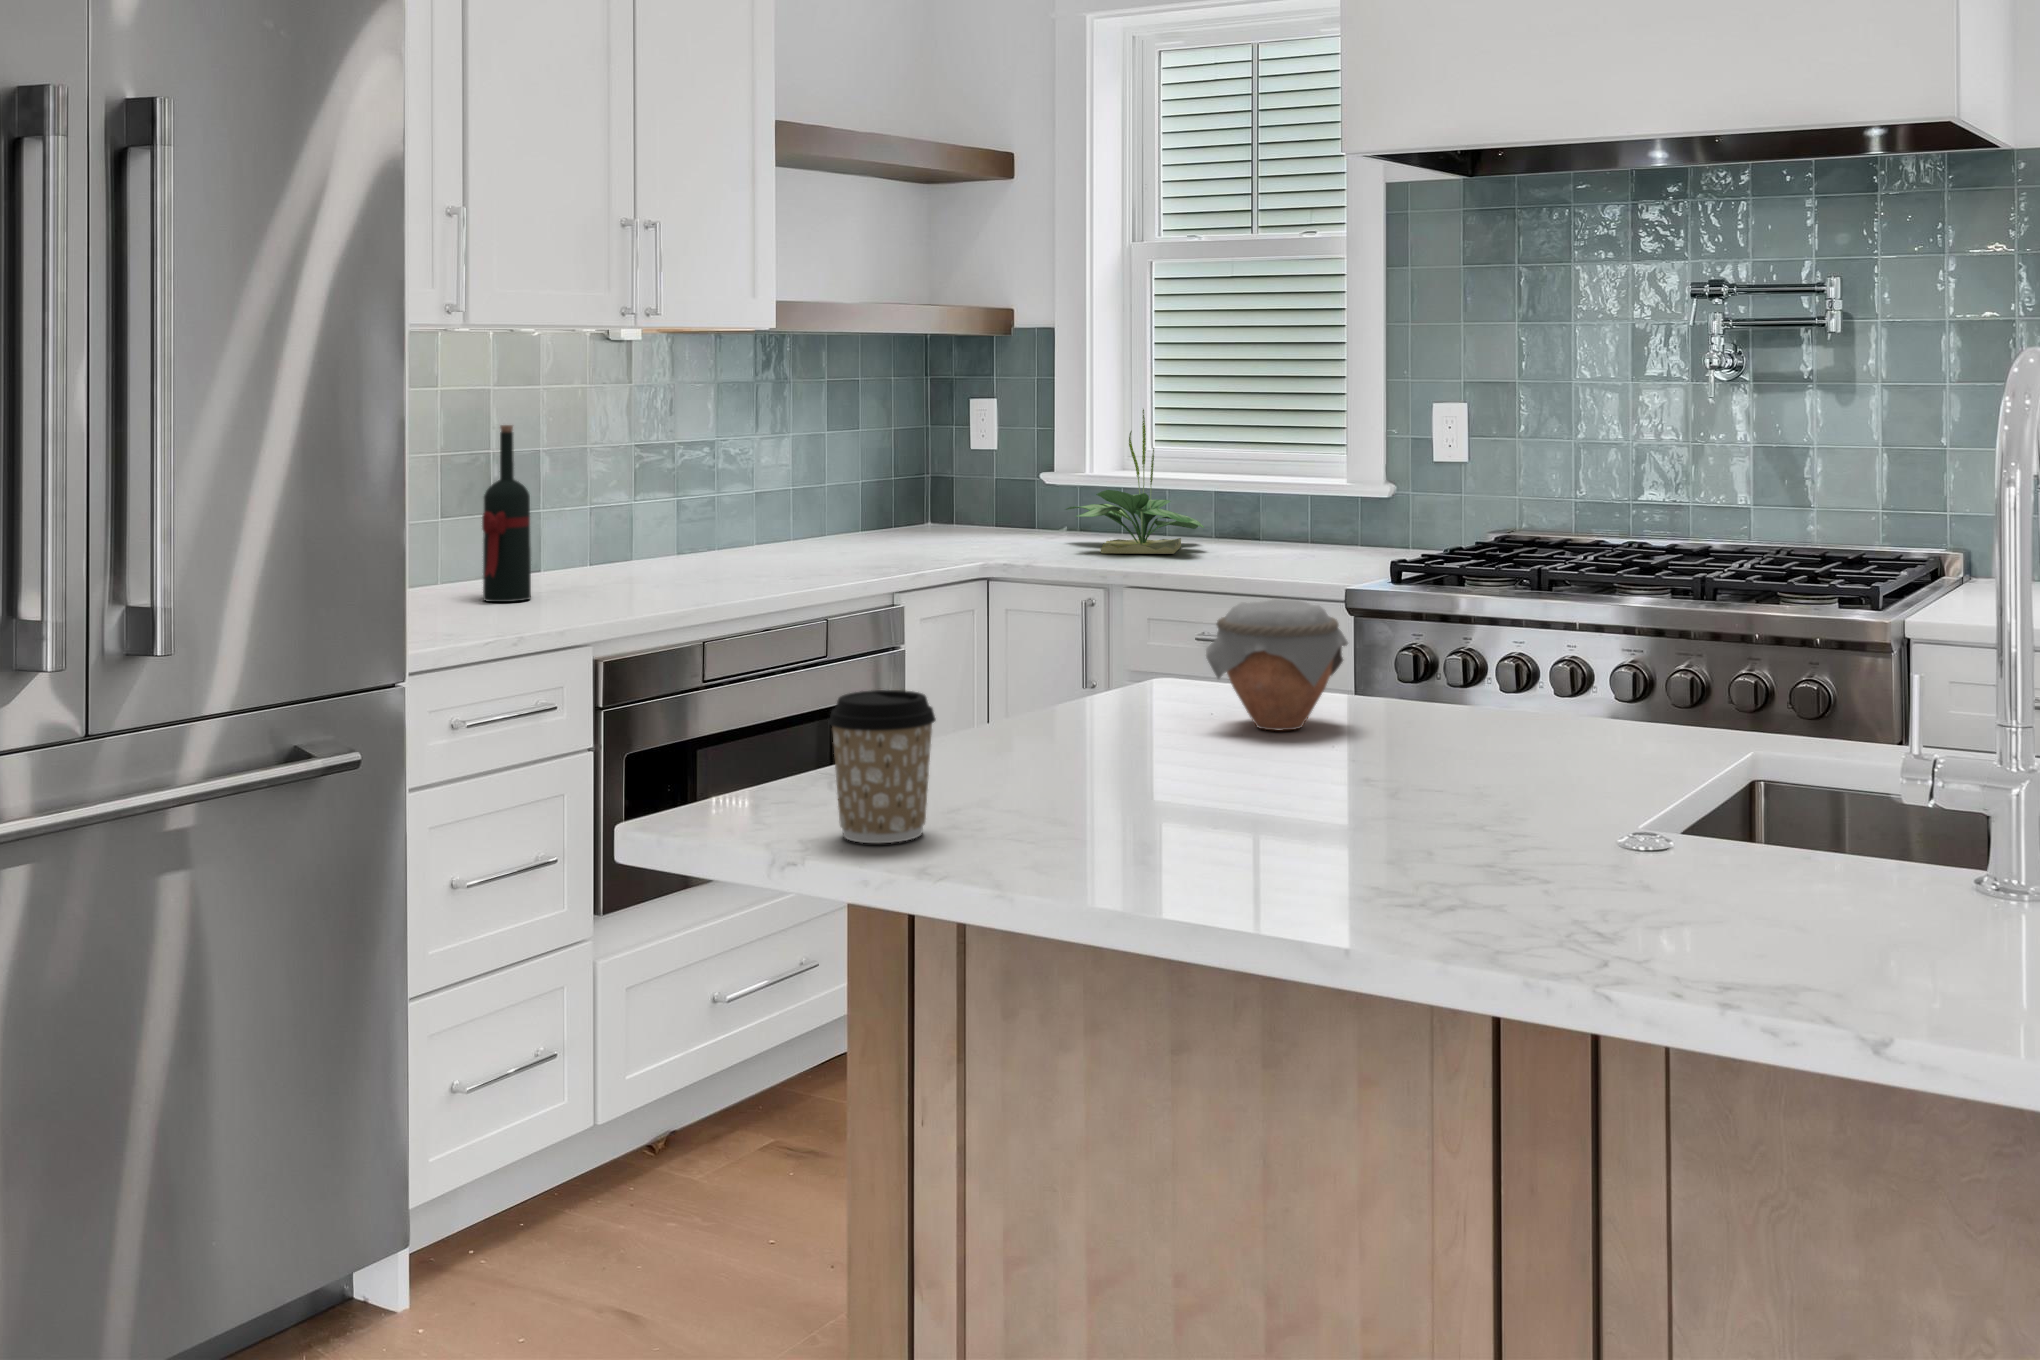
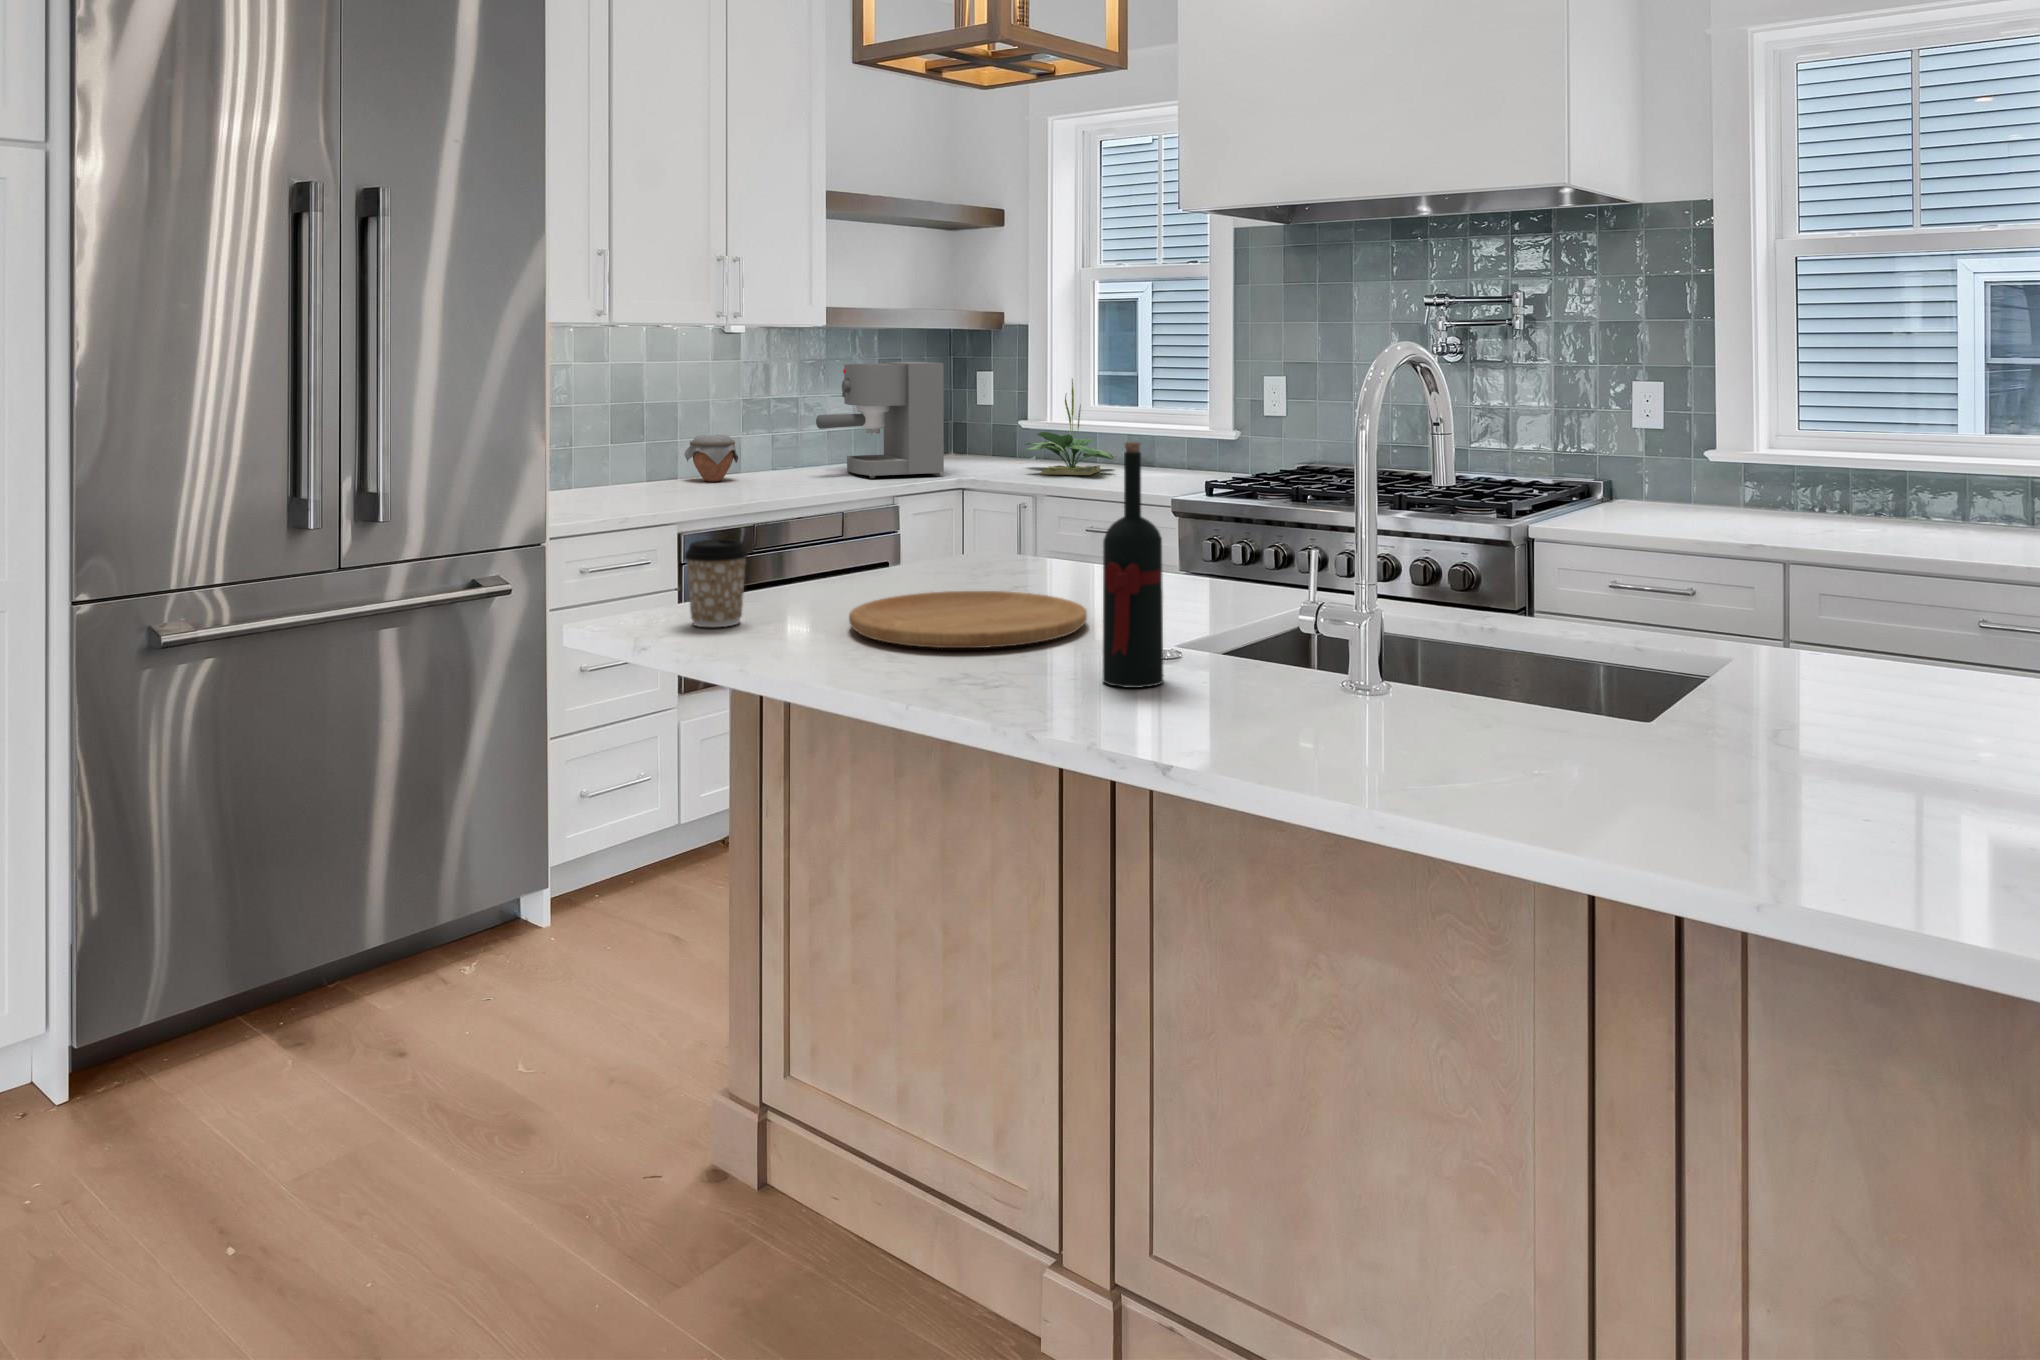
coffee maker: none [764,386,957,564] -> present [816,362,944,478]
wine bottle: present [482,425,531,602] -> present [1103,442,1163,688]
jar: present [1206,599,1348,731] -> present [684,435,738,481]
cutting board: none [1116,762,1515,871] -> present [849,591,1087,648]

